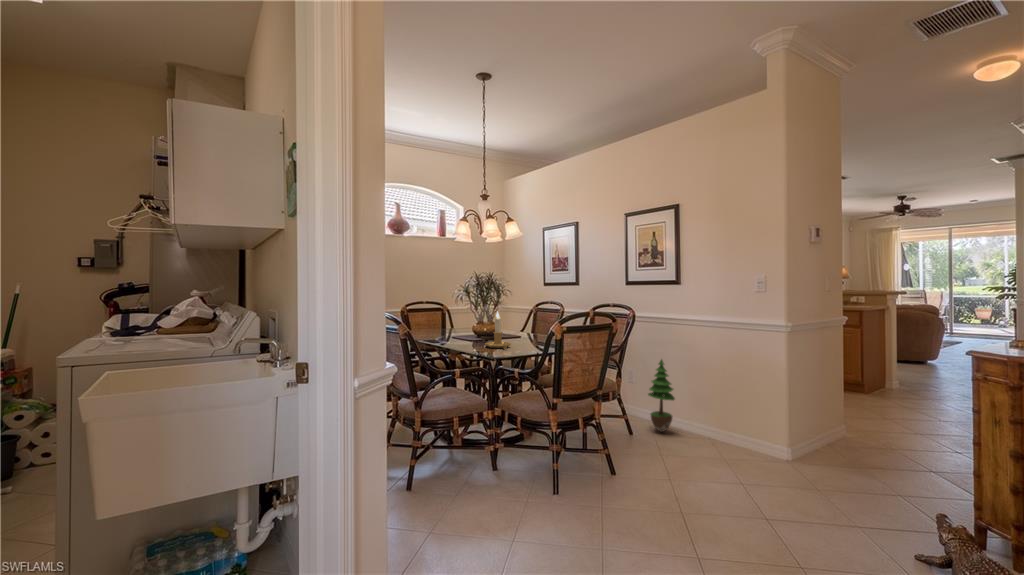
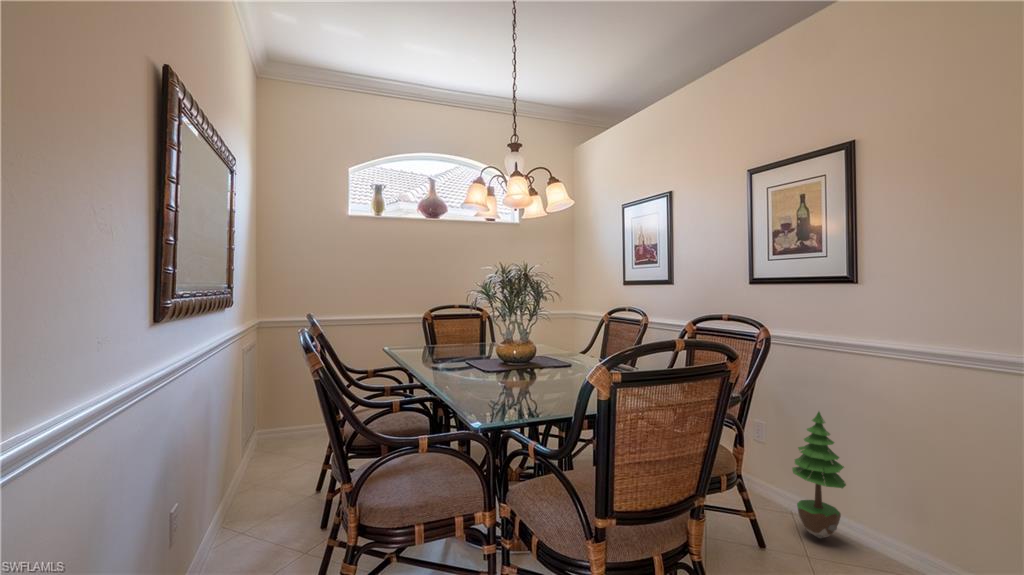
candlestick: present [485,312,511,349] -> none [504,327,547,391]

